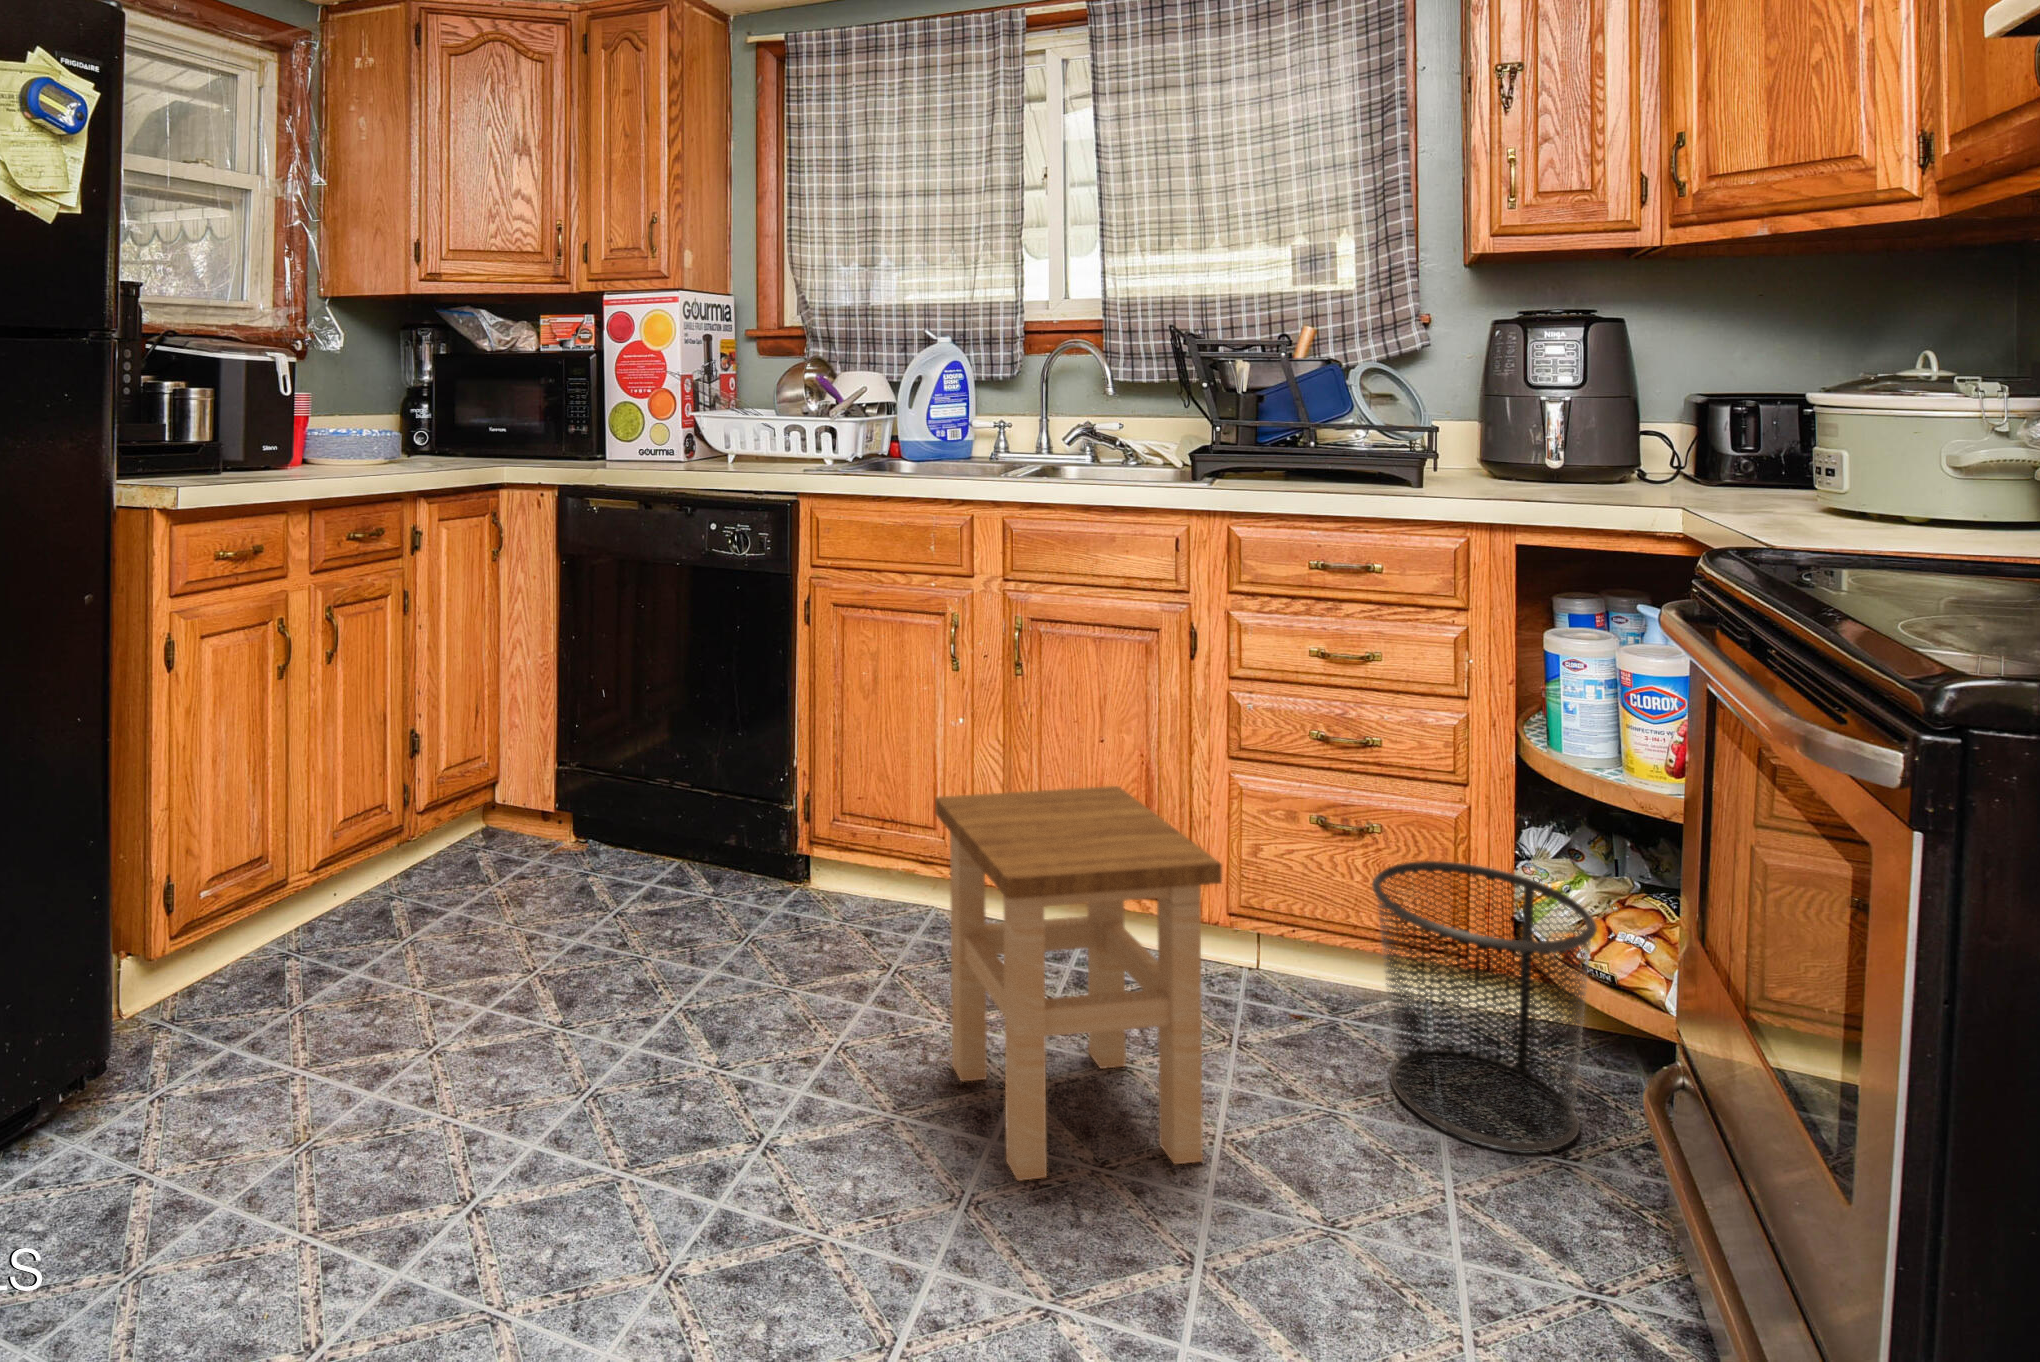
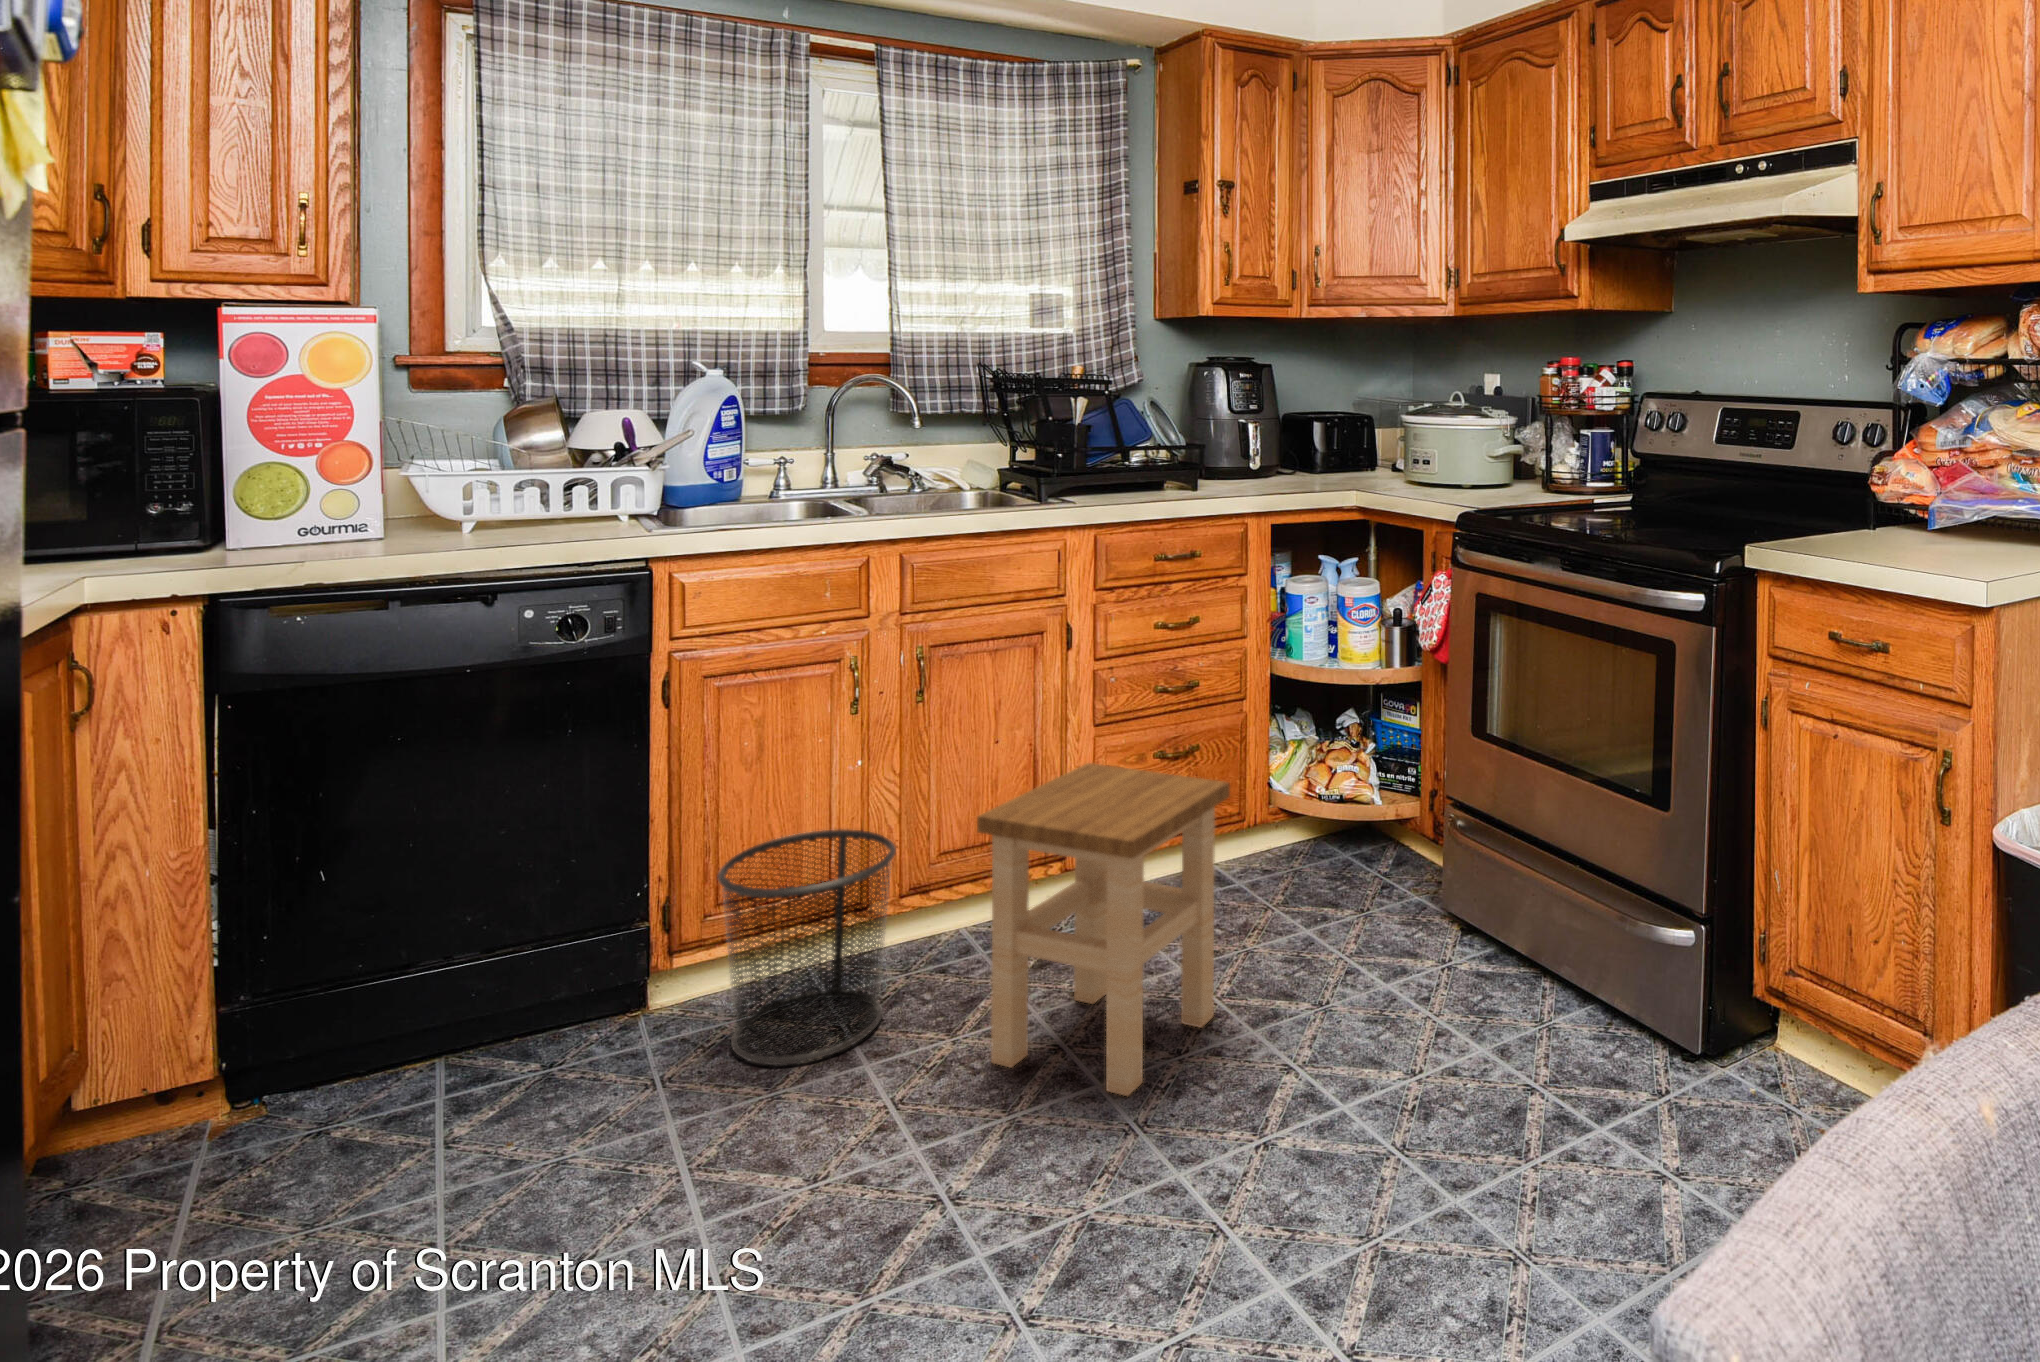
waste bin: present [1372,861,1597,1151] -> present [718,829,896,1065]

